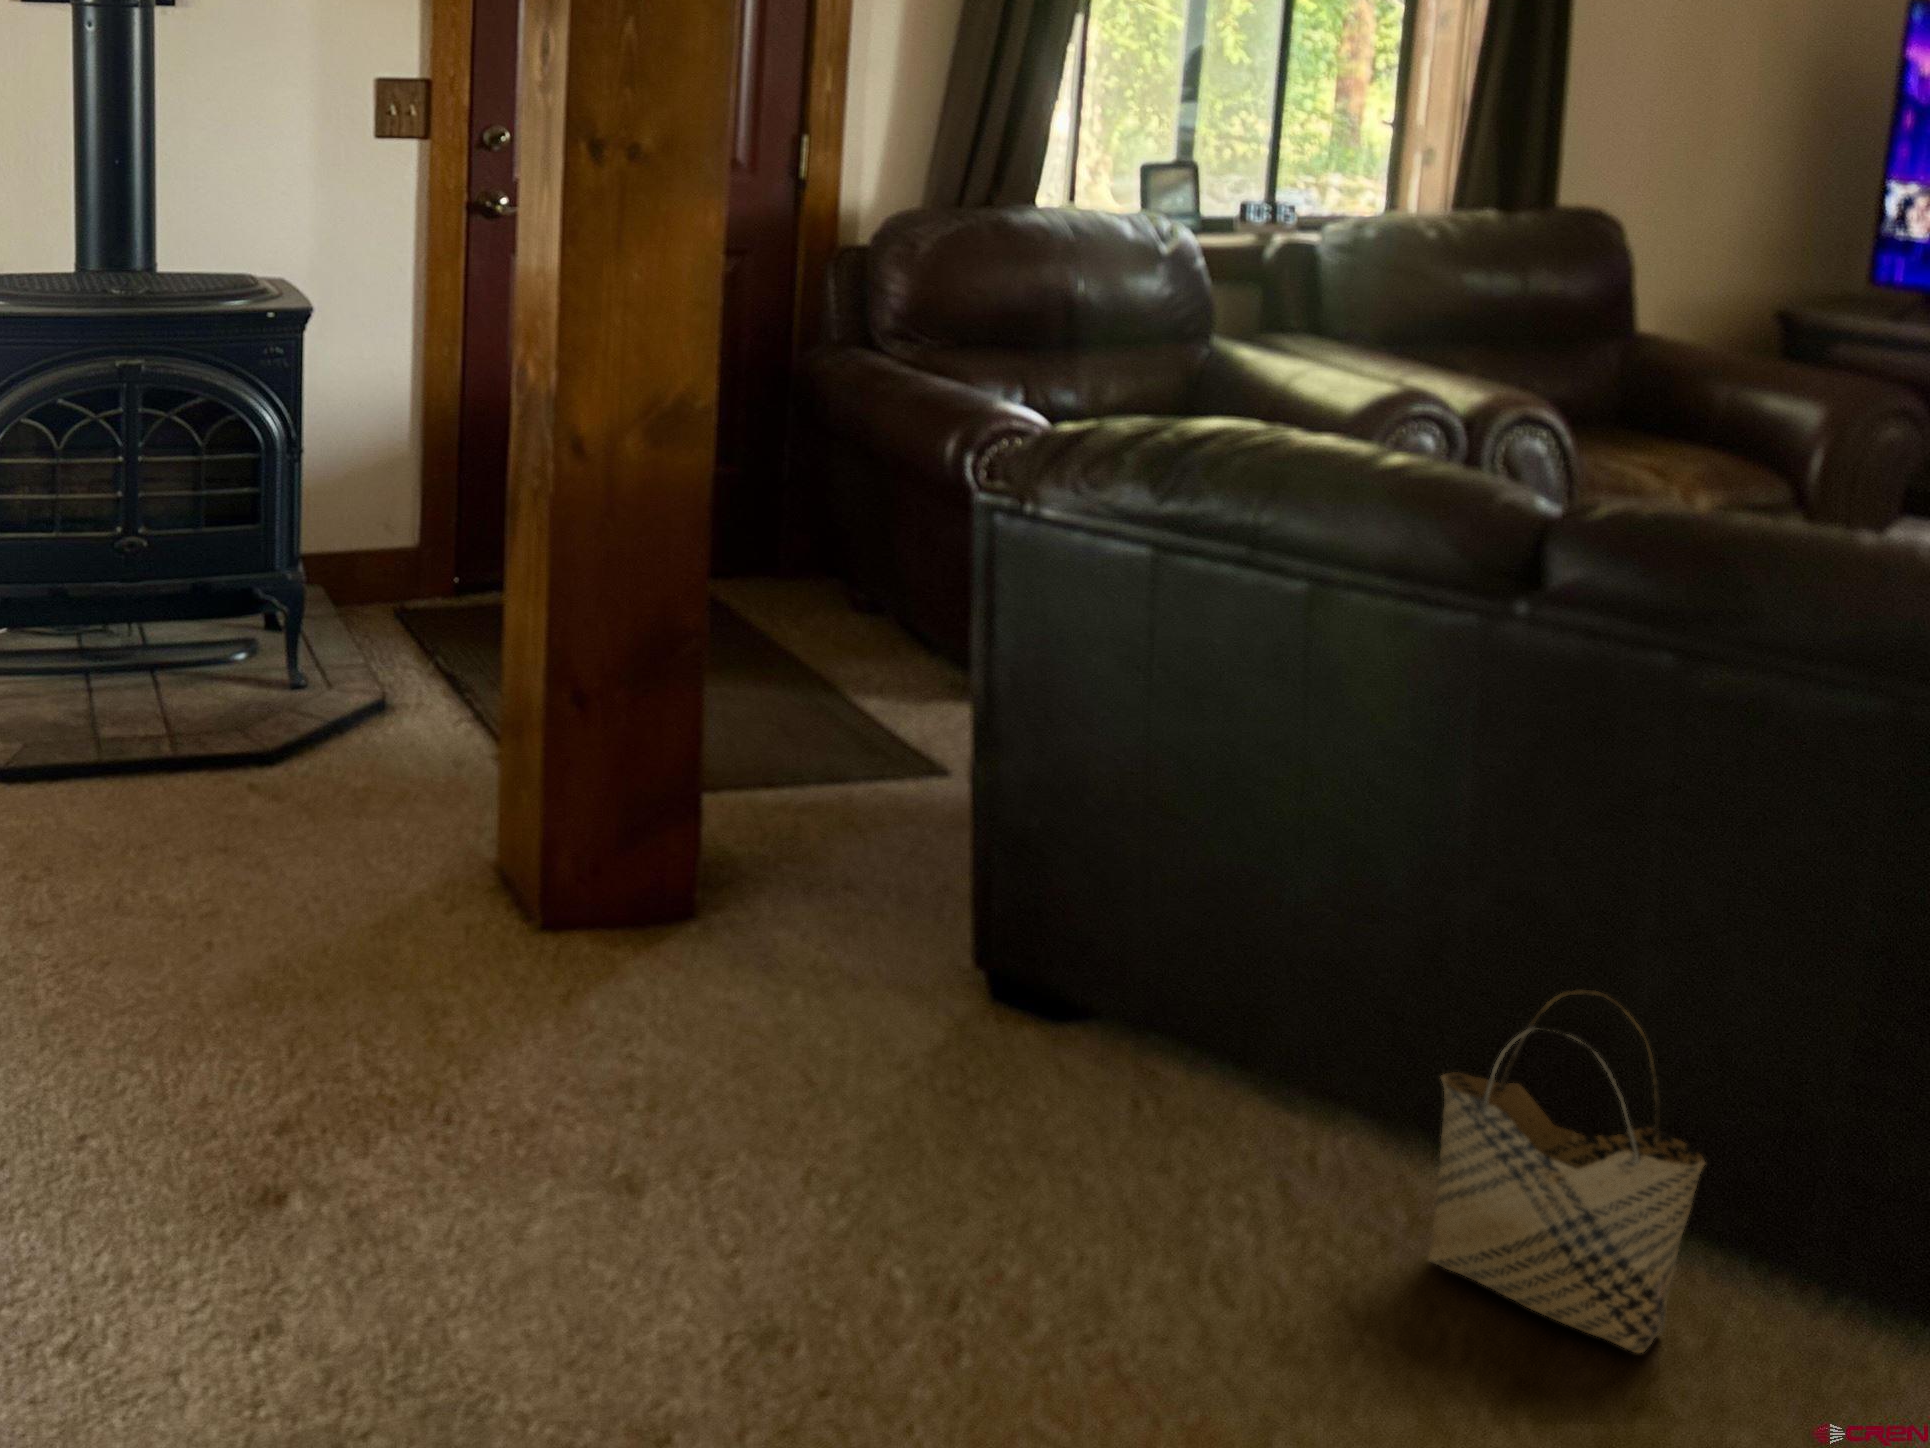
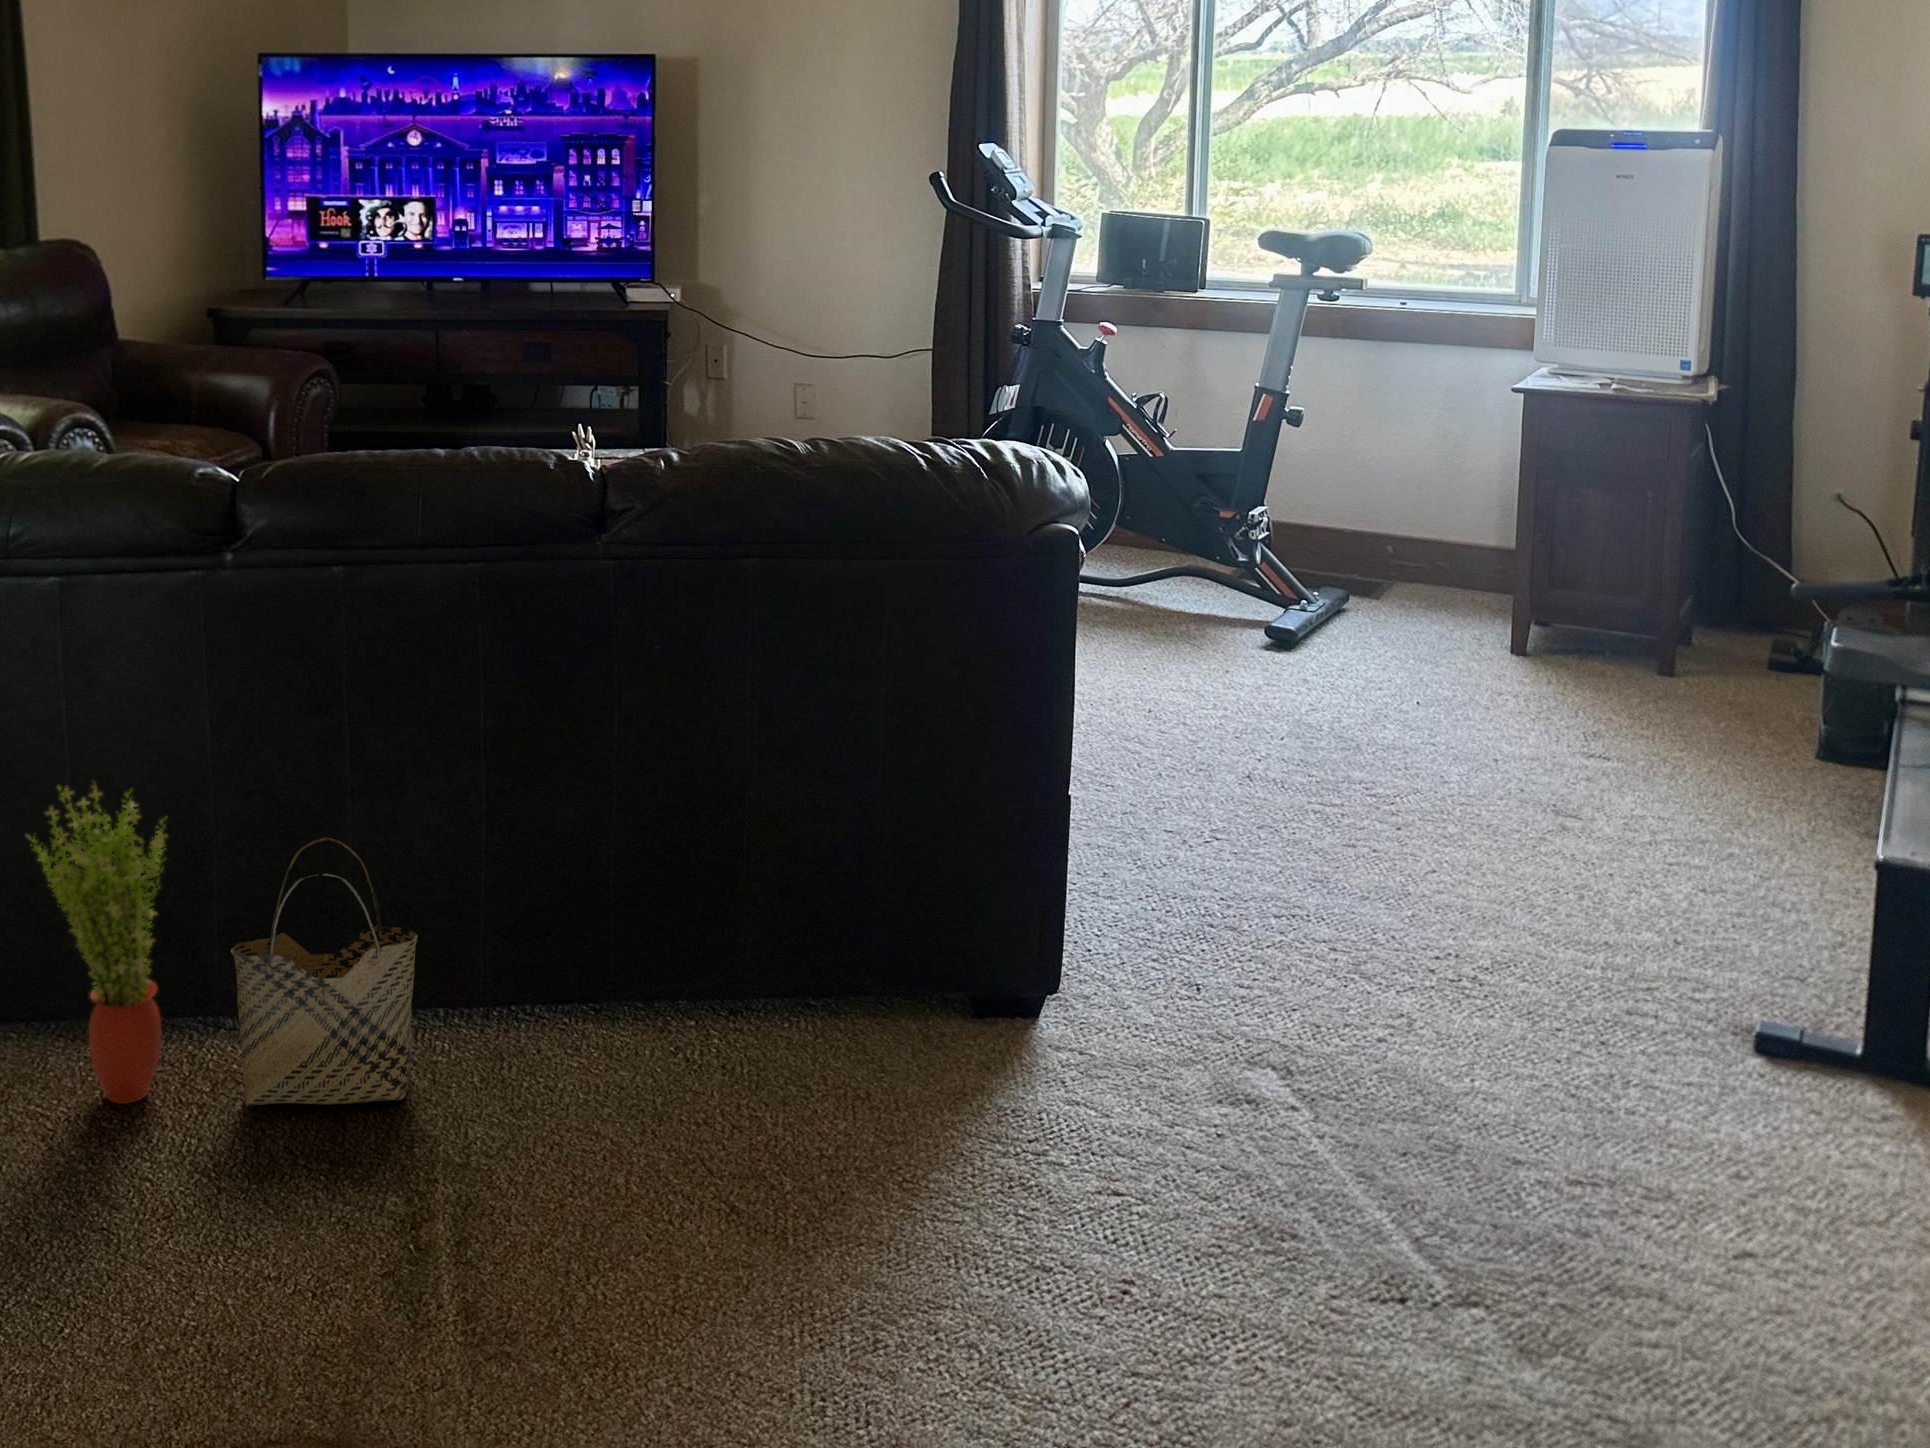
potted plant: none [1220,814,1391,1195] -> present [30,785,167,1104]

